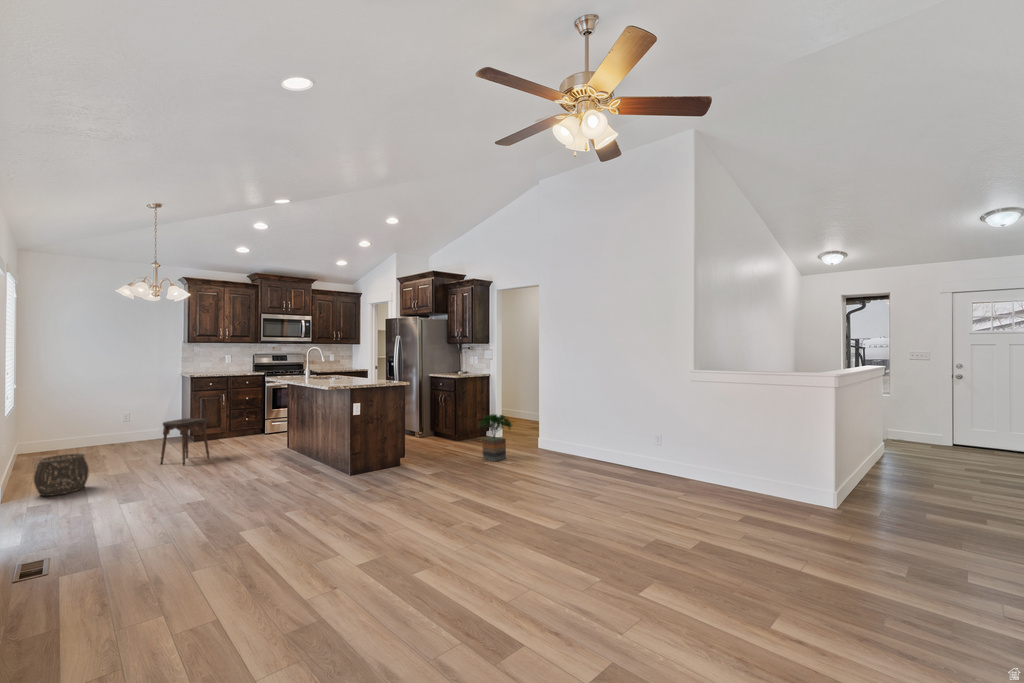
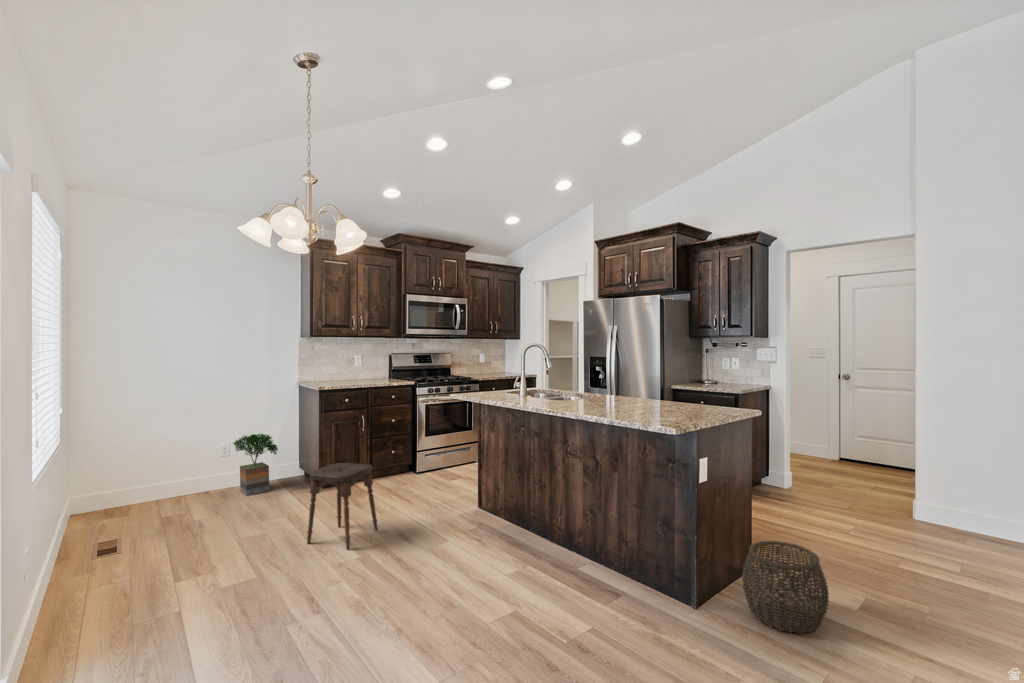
potted tree: present [479,414,512,462] -> present [233,434,278,496]
woven basket: present [34,454,89,496] -> present [742,541,829,634]

